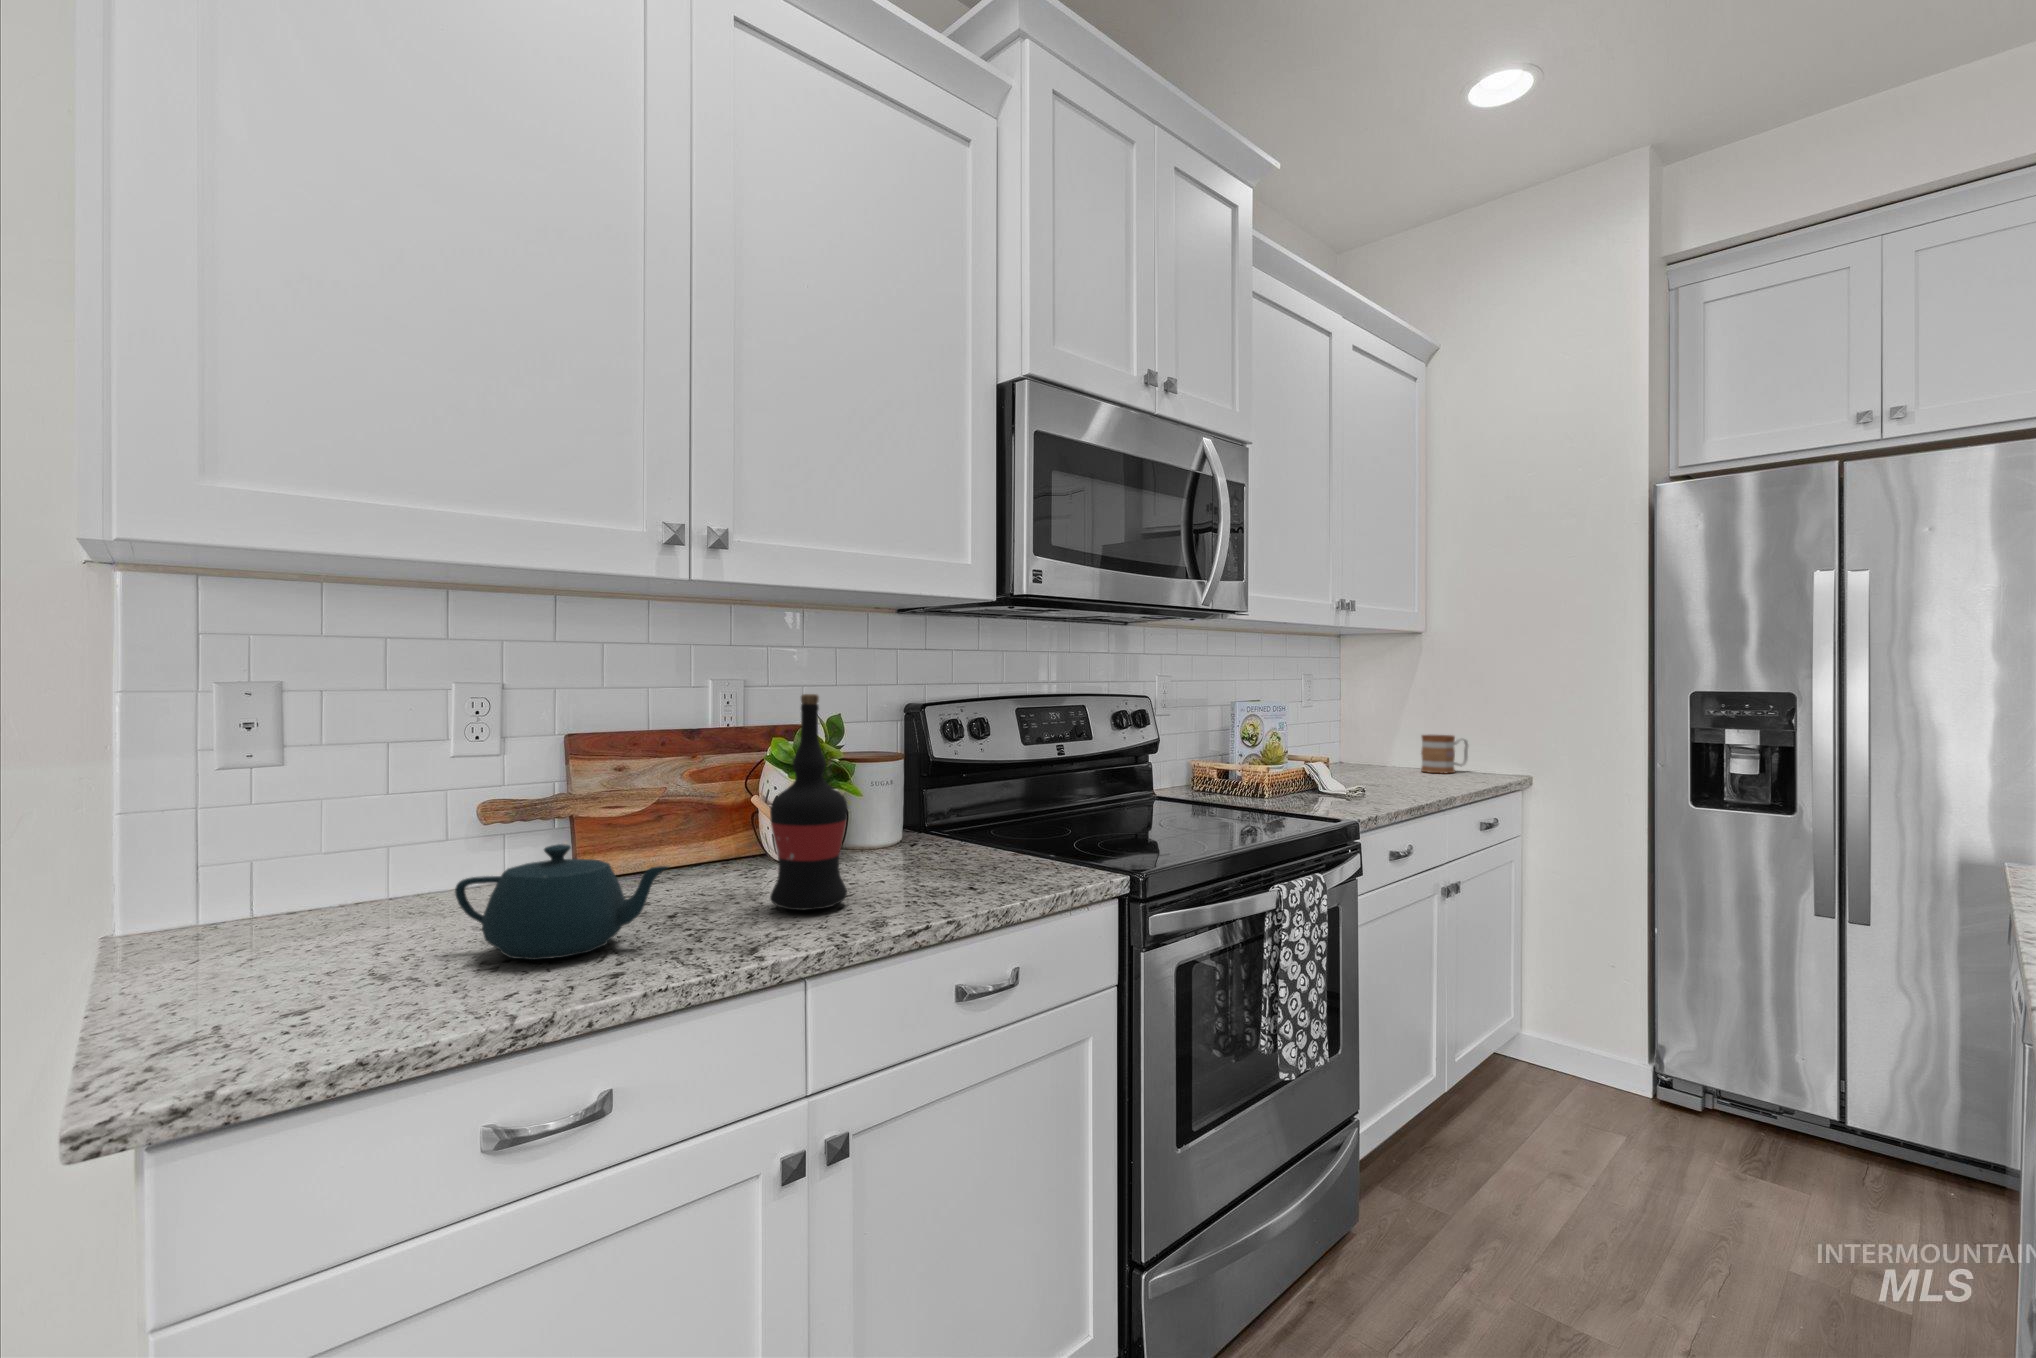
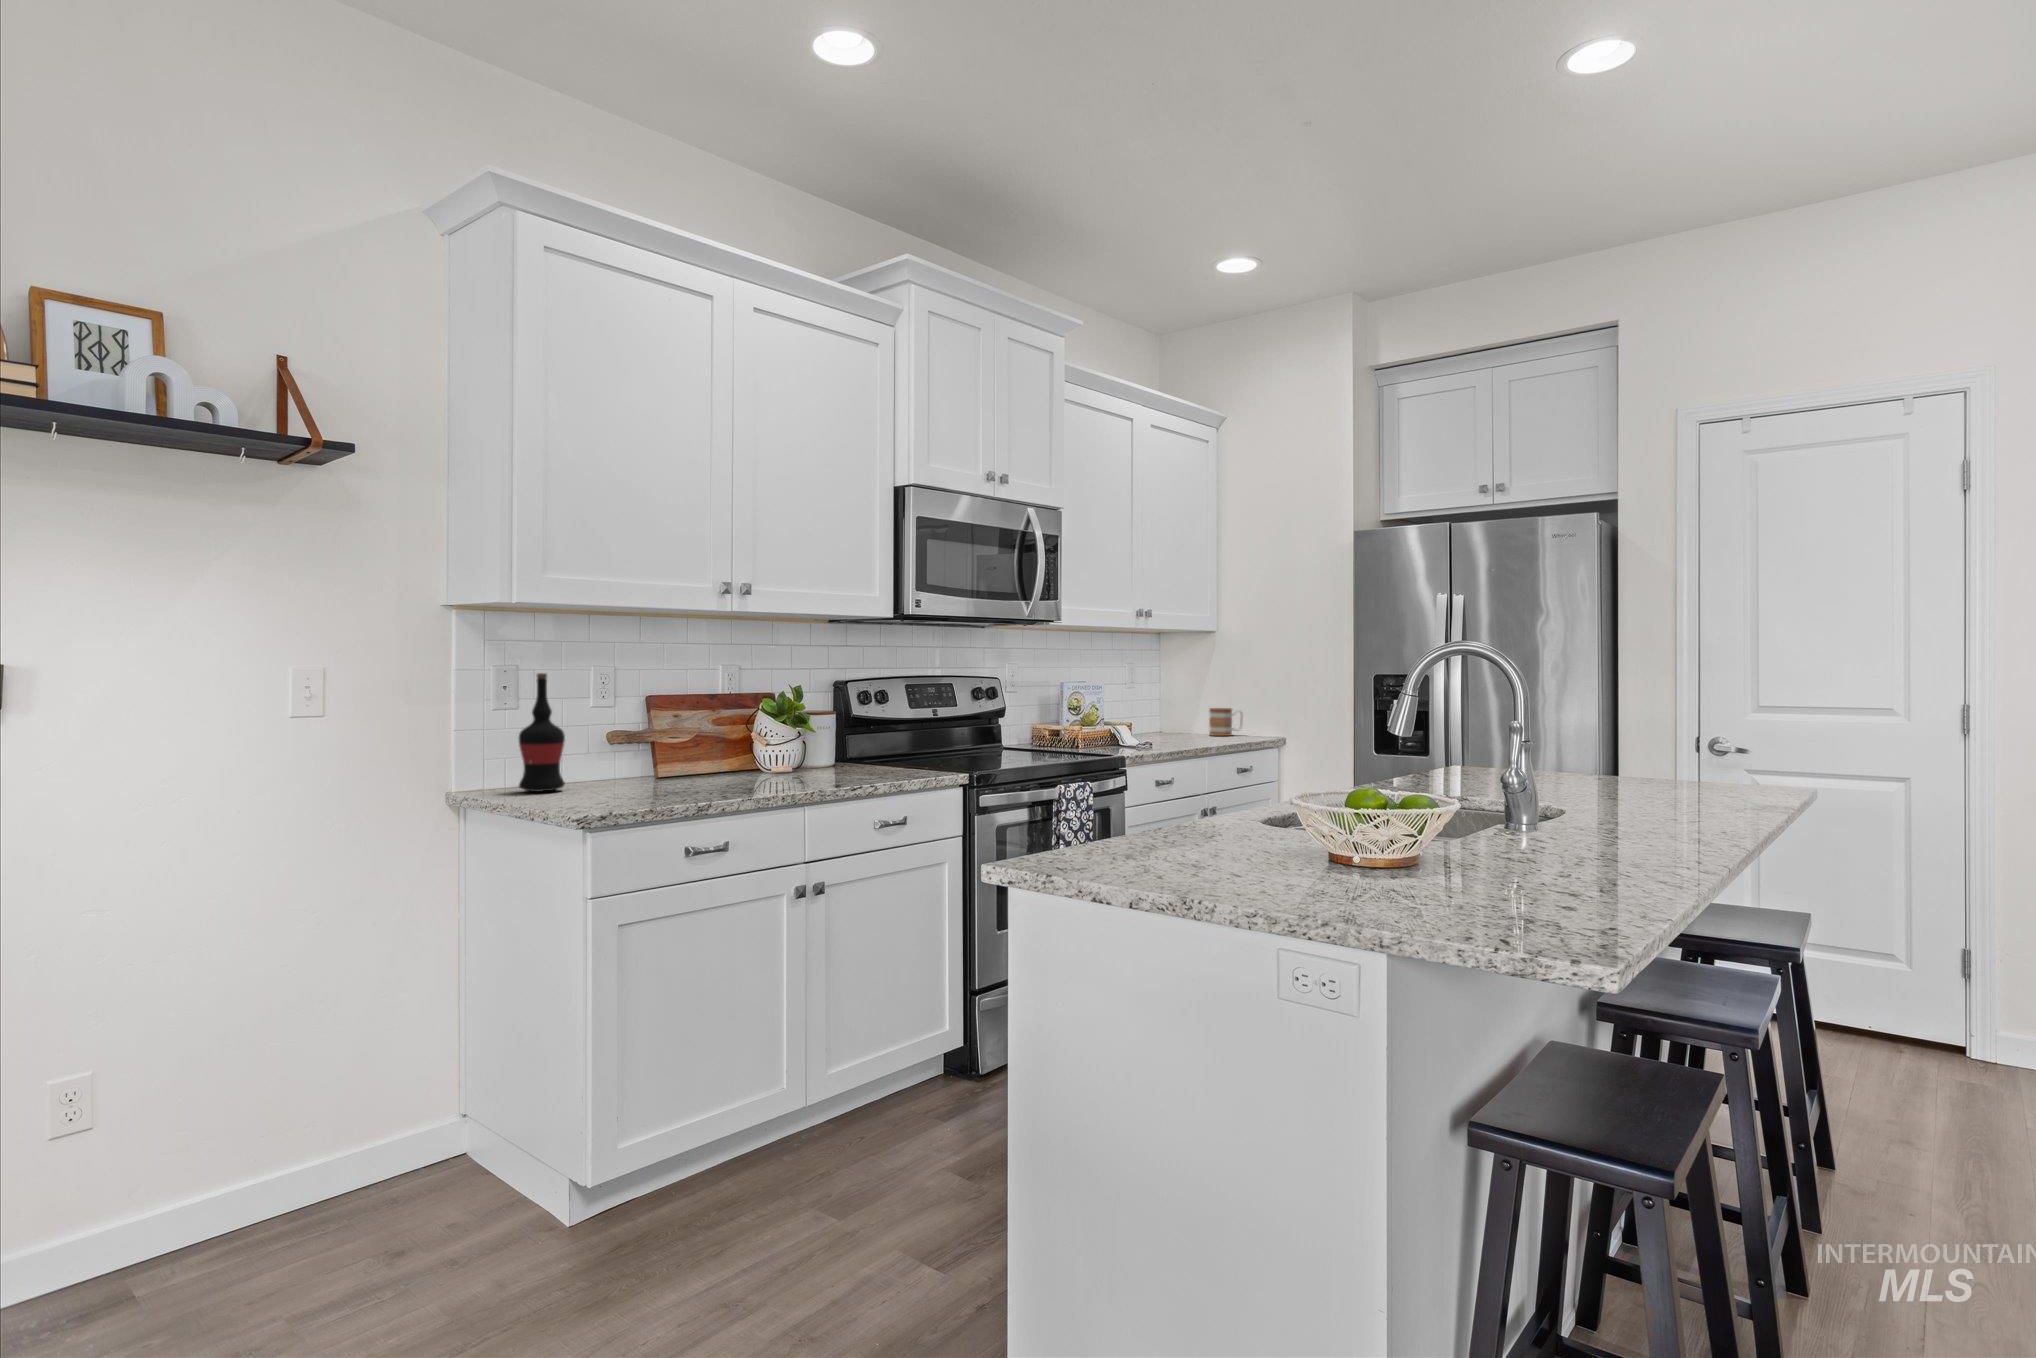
wine bottle: present [770,694,848,910] -> present [519,673,565,792]
teapot: present [455,844,668,960] -> none [637,742,740,792]

